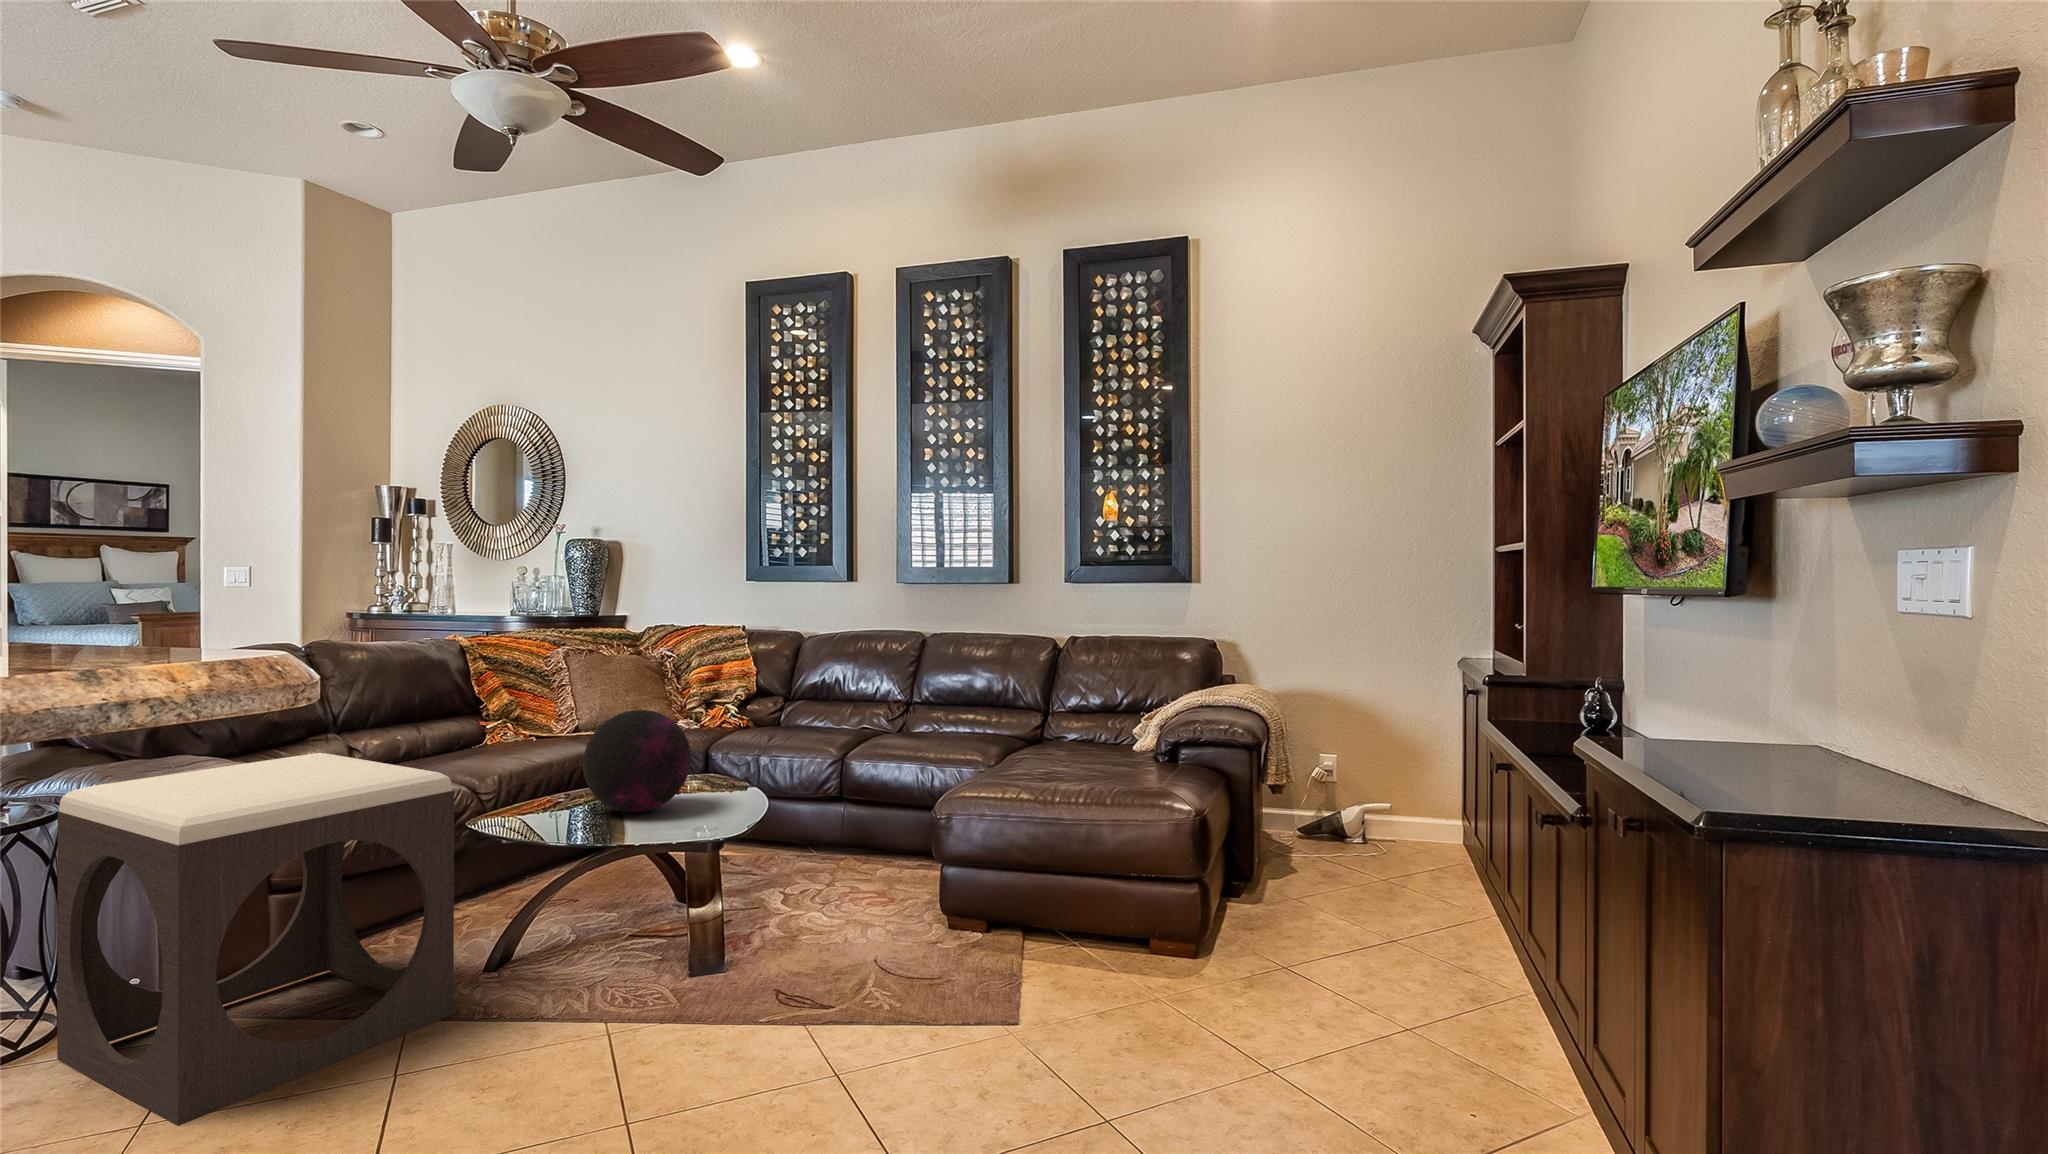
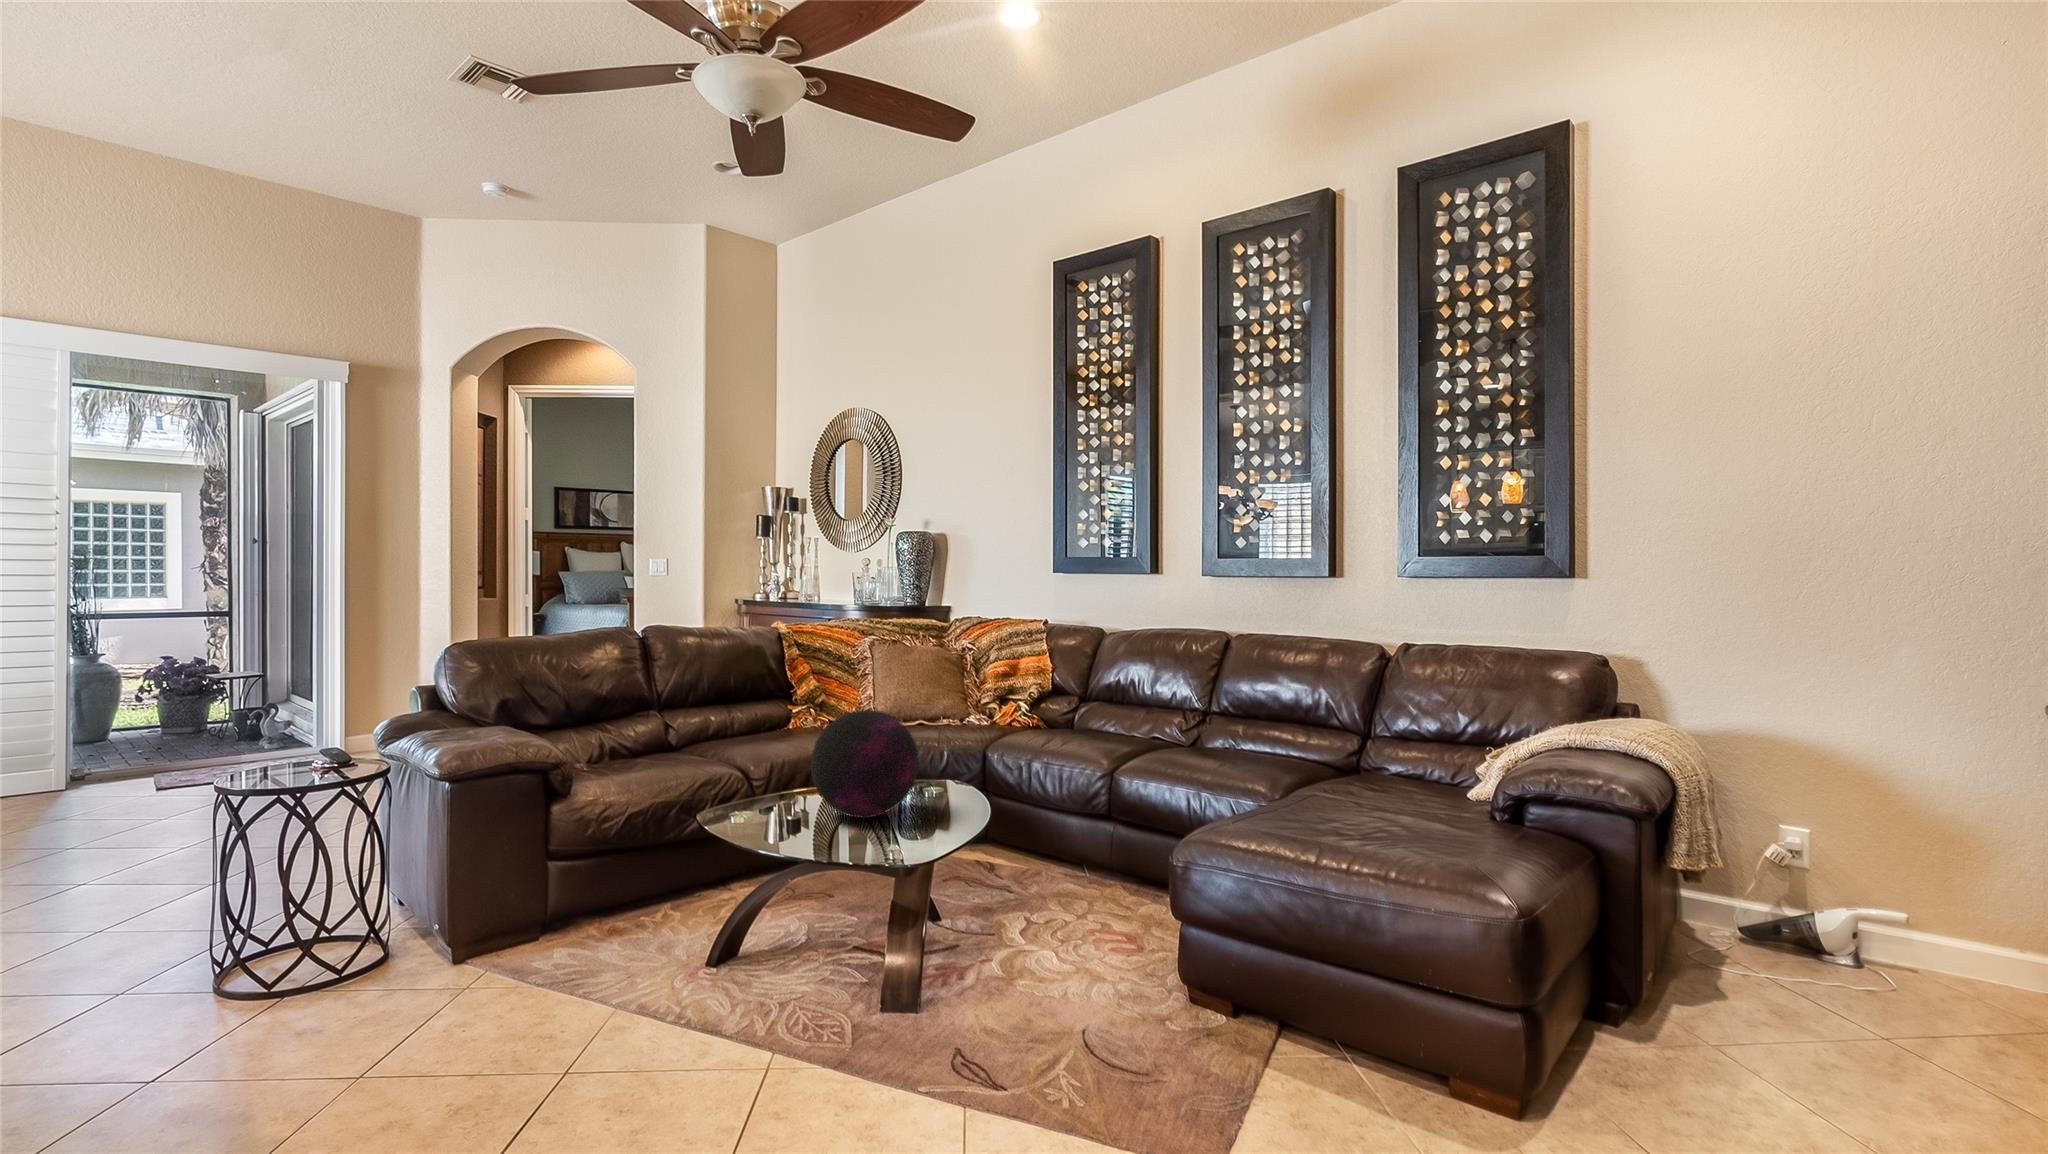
footstool: present [57,753,454,1126] -> none [362,734,656,1086]

